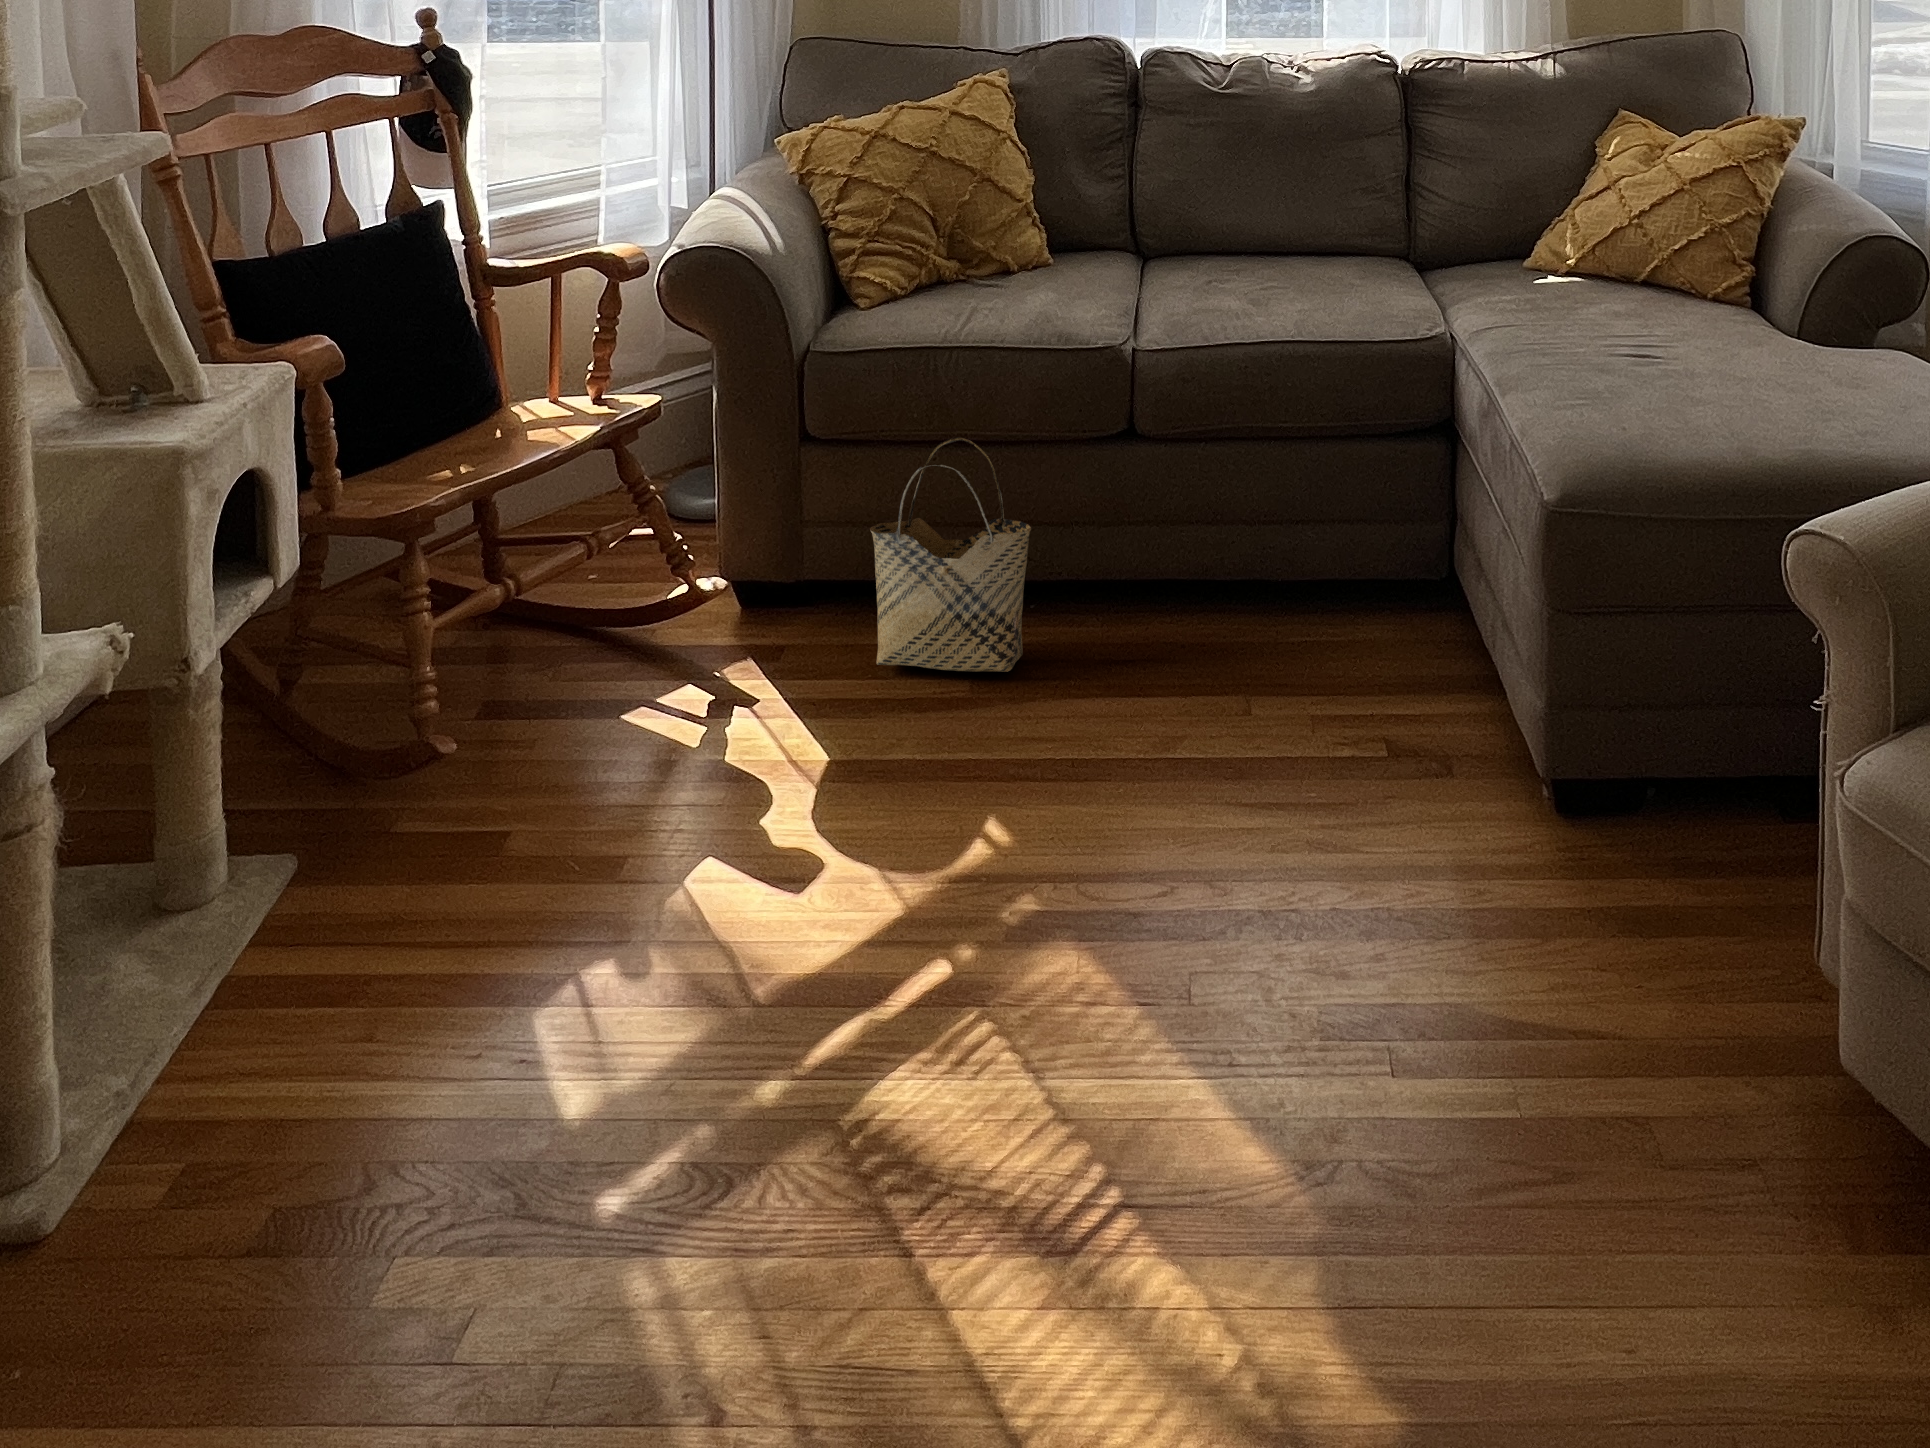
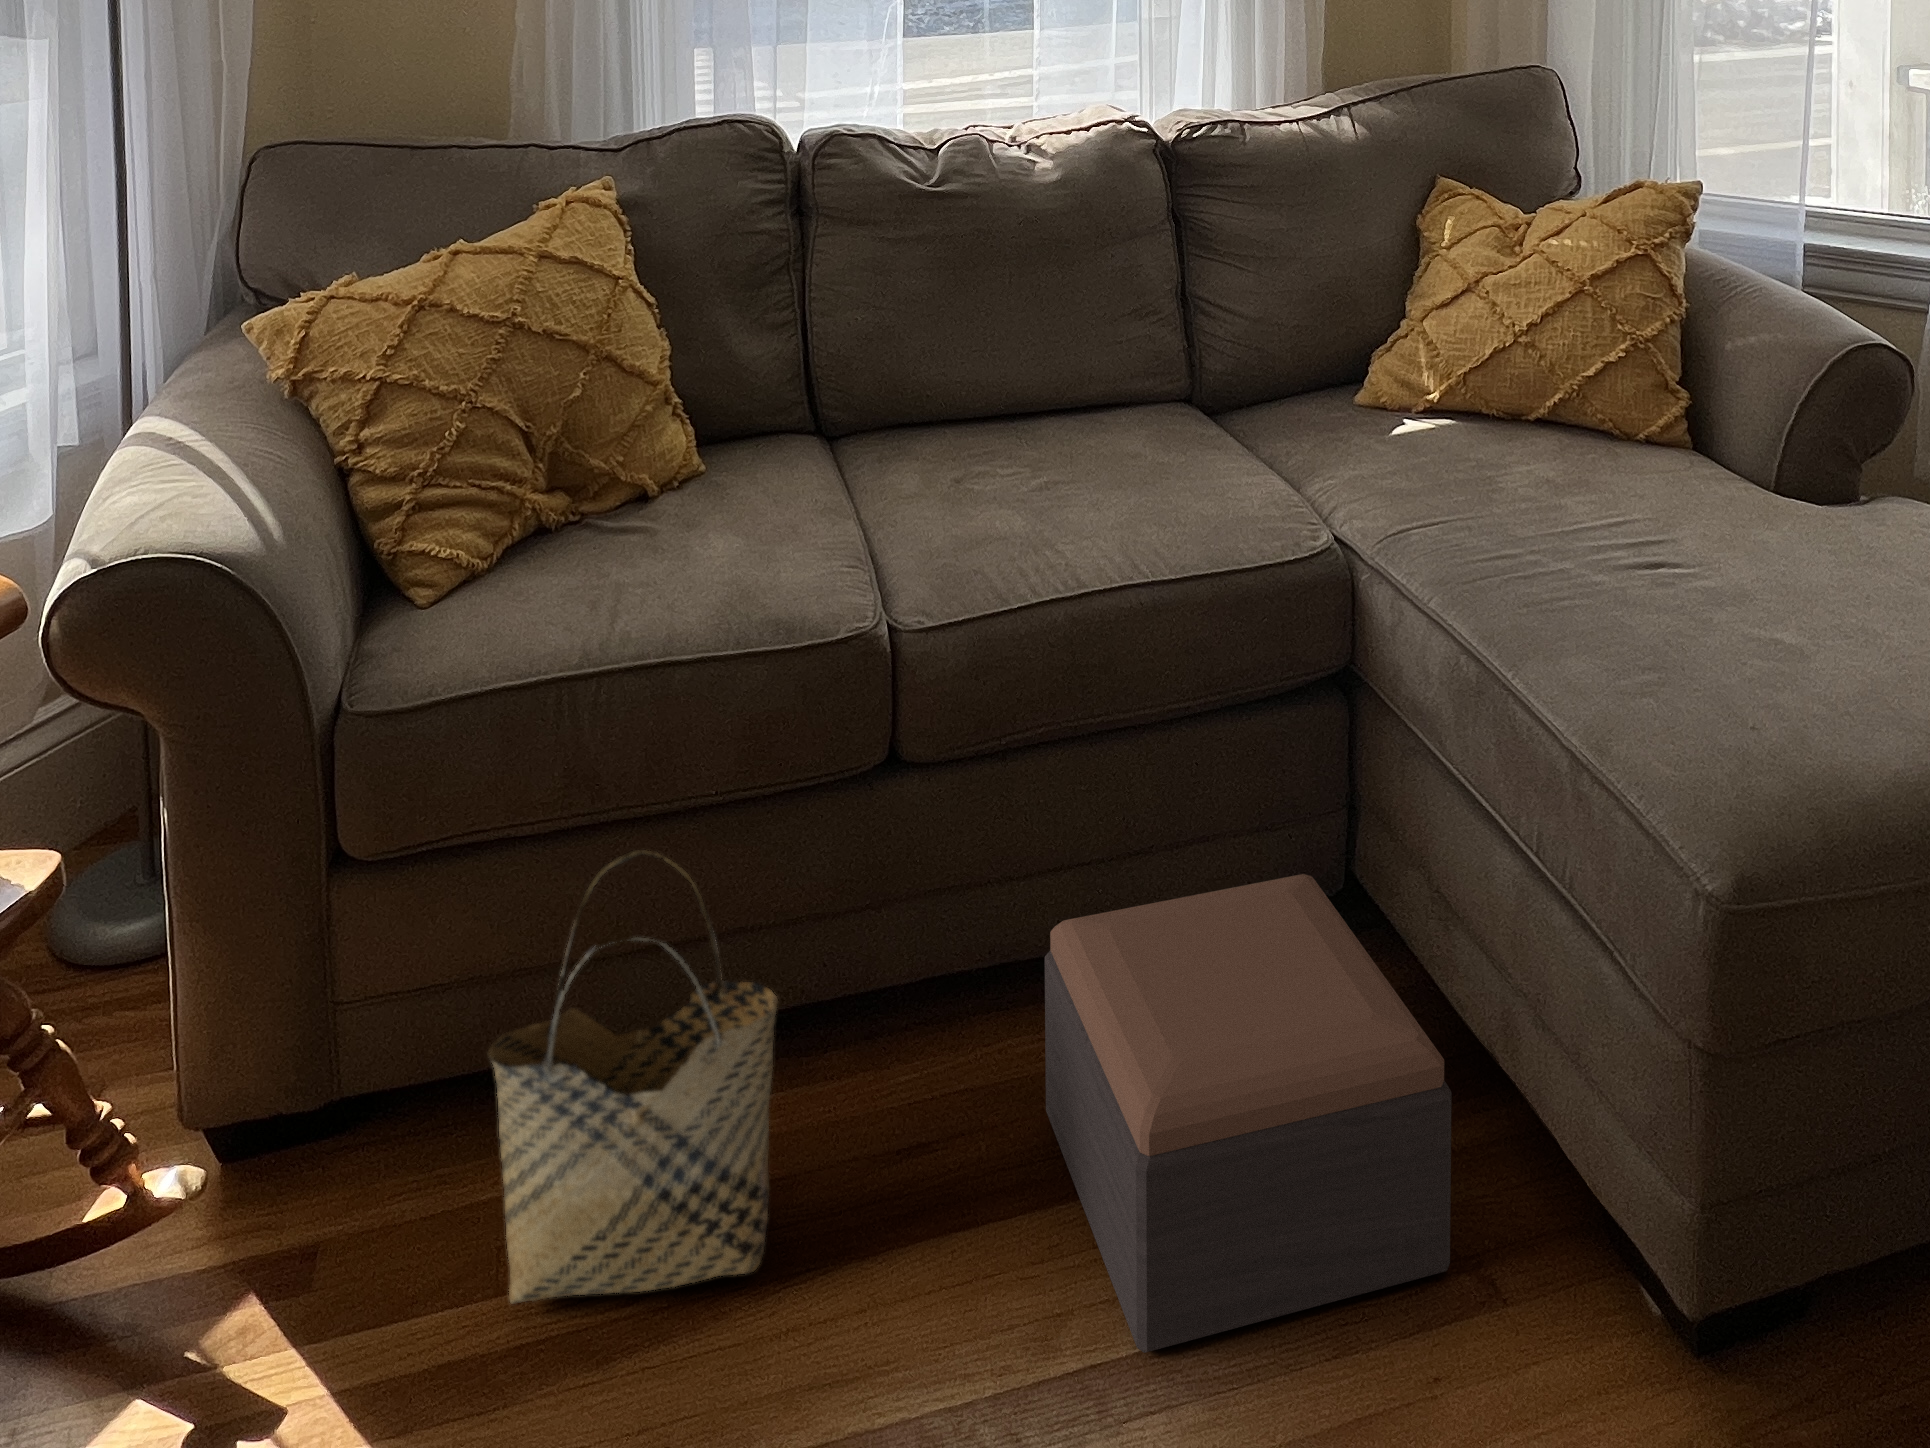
footstool: none [1201,518,1406,732] -> present [1045,874,1451,1353]

